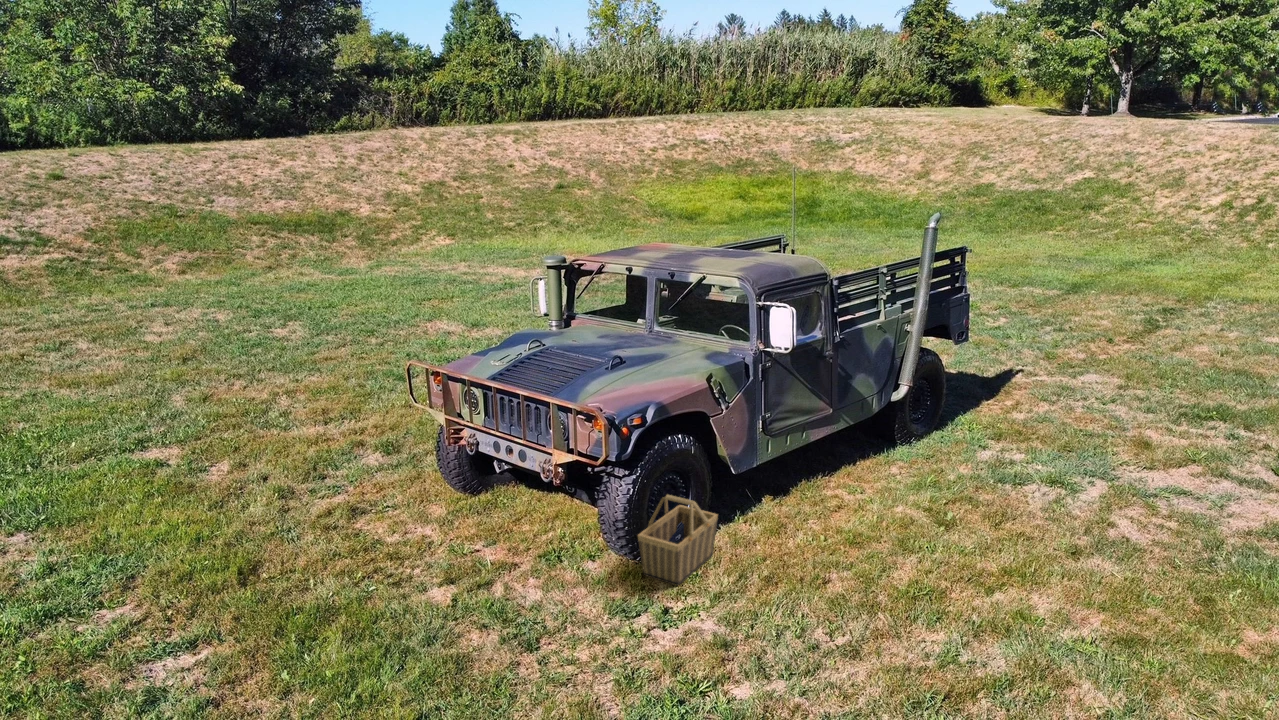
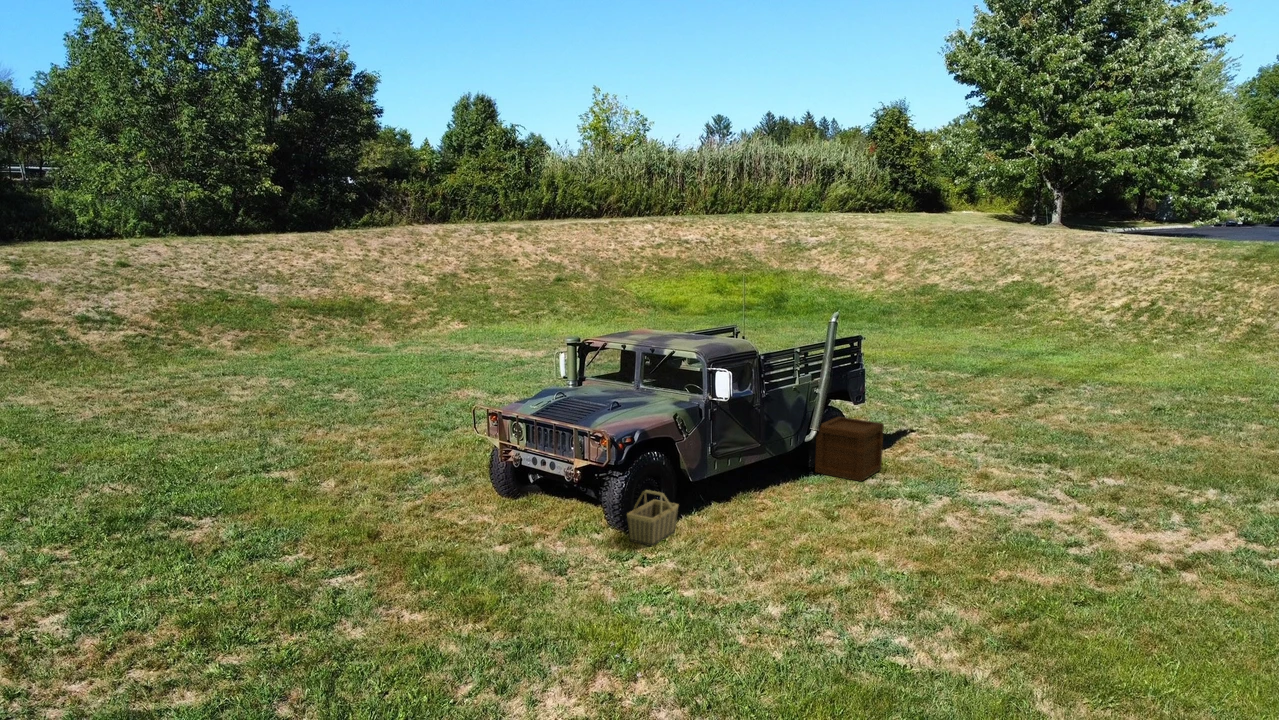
wooden crate: none [903,360,1002,455] -> present [815,417,884,481]

